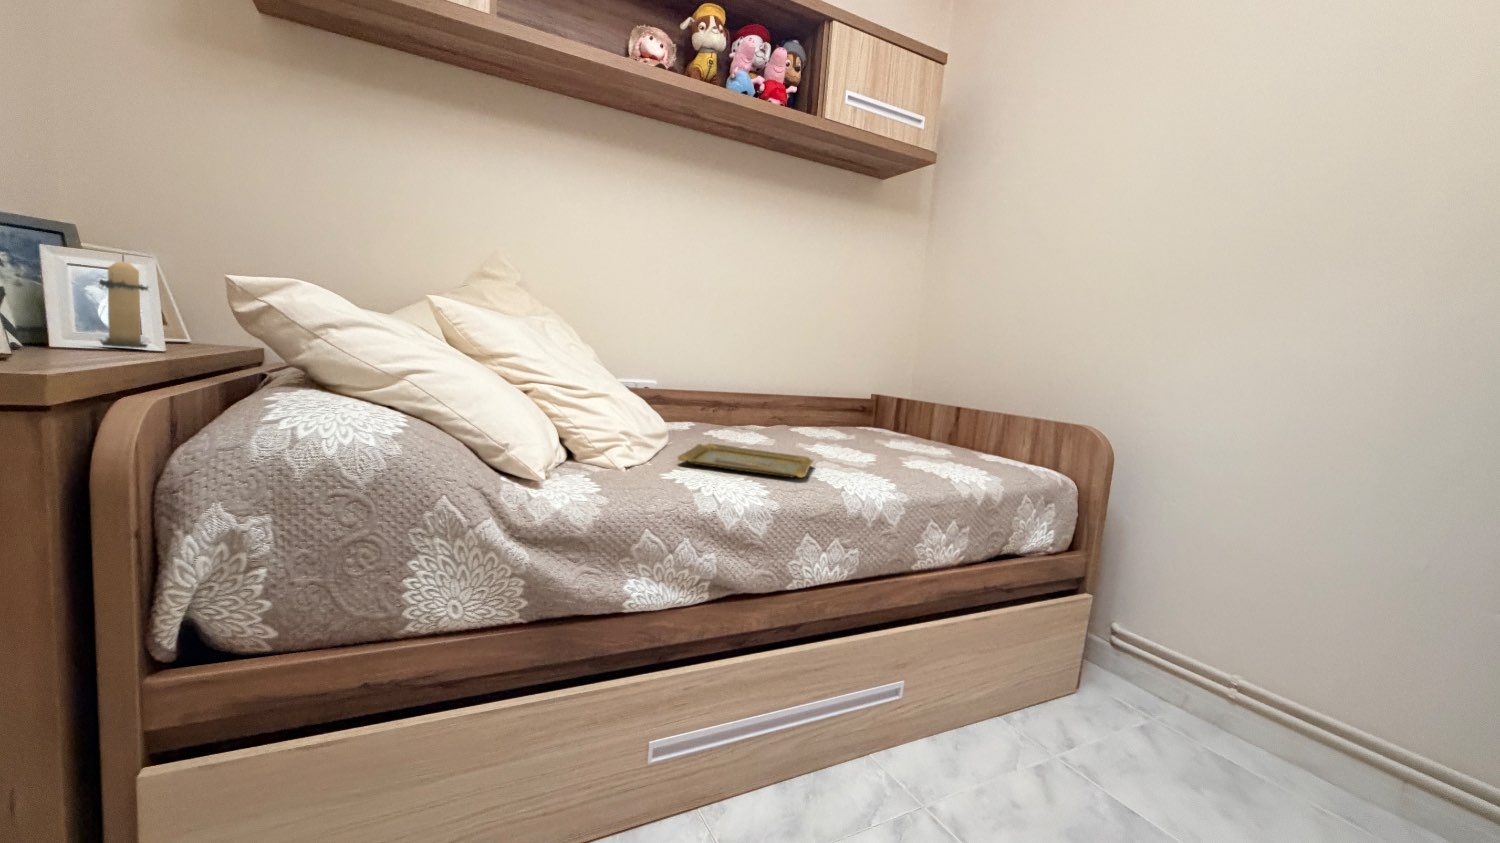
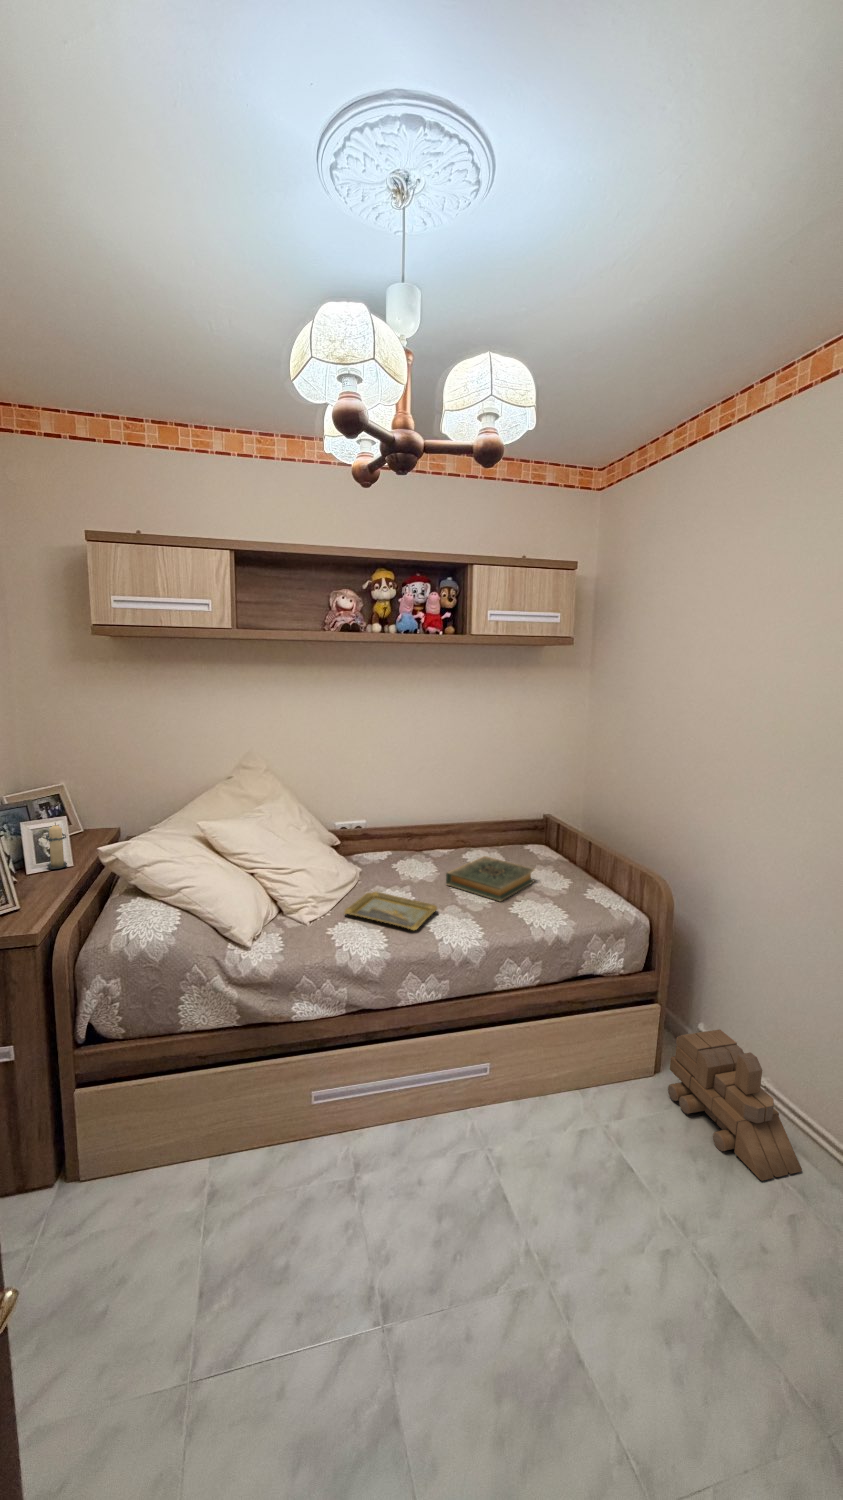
hardback book: none [796,422,908,461] -> present [446,856,535,901]
toy train: none [1105,621,1327,808] -> present [668,1029,802,1181]

